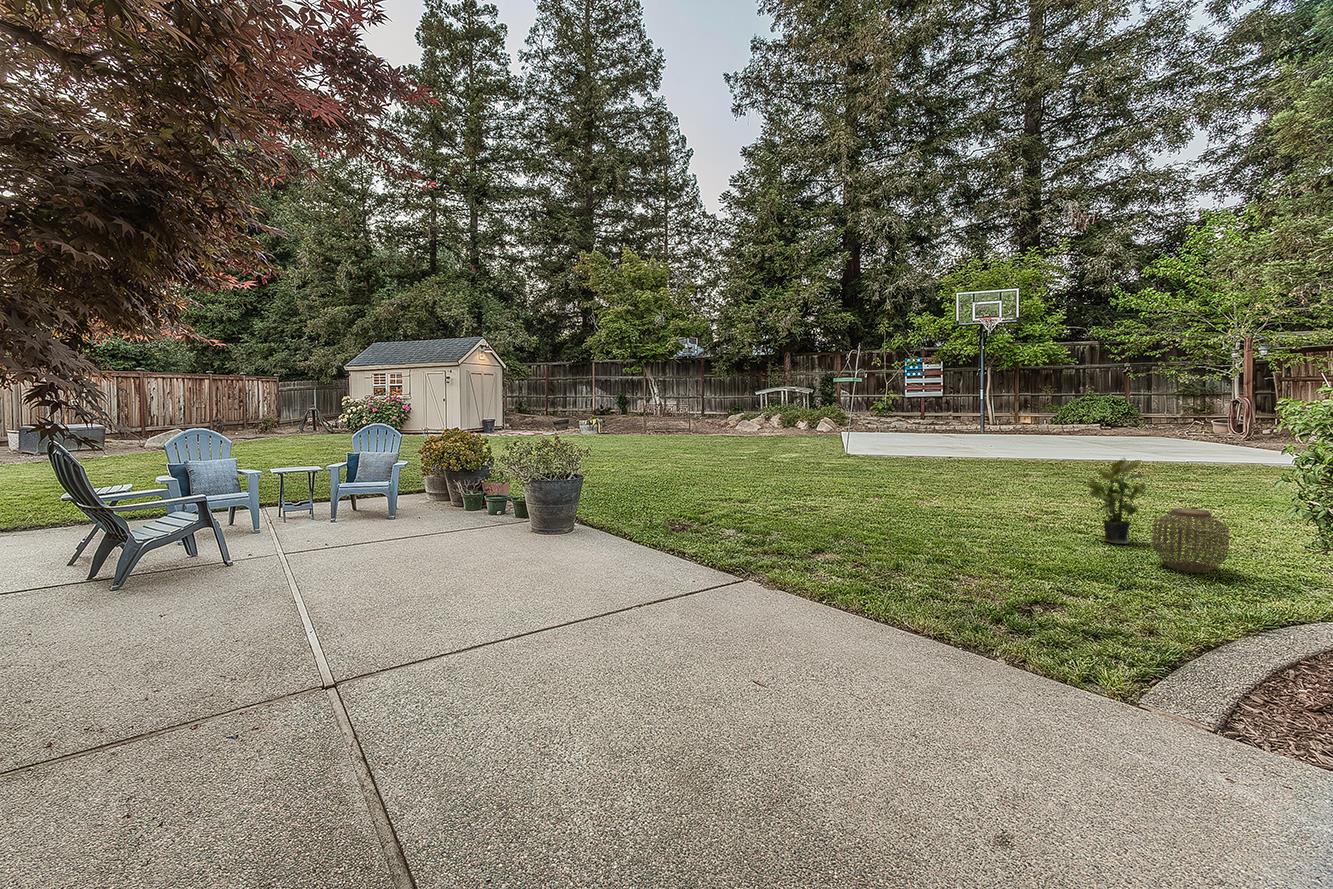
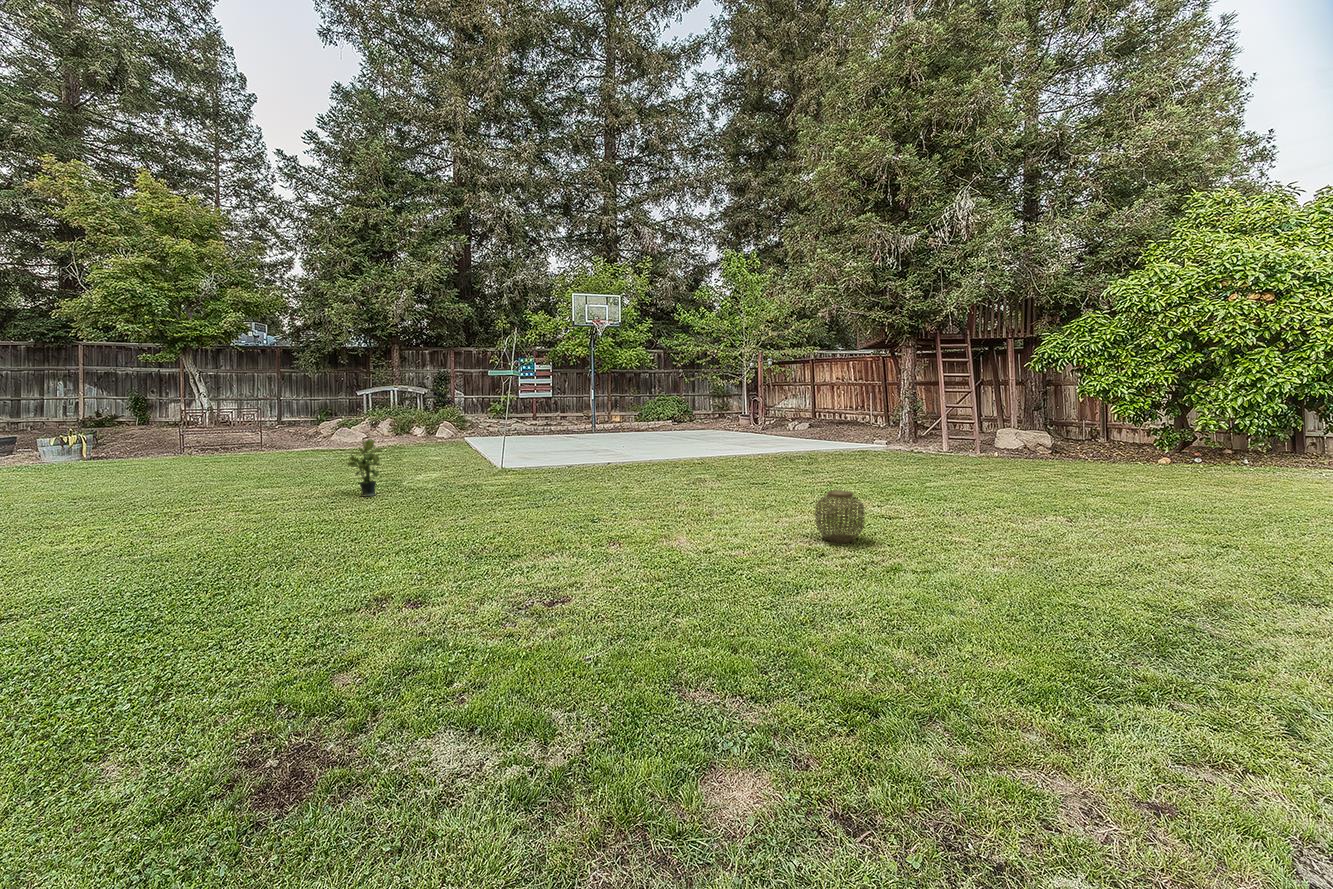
potted plant: present [1087,458,1145,544] -> present [348,439,382,496]

